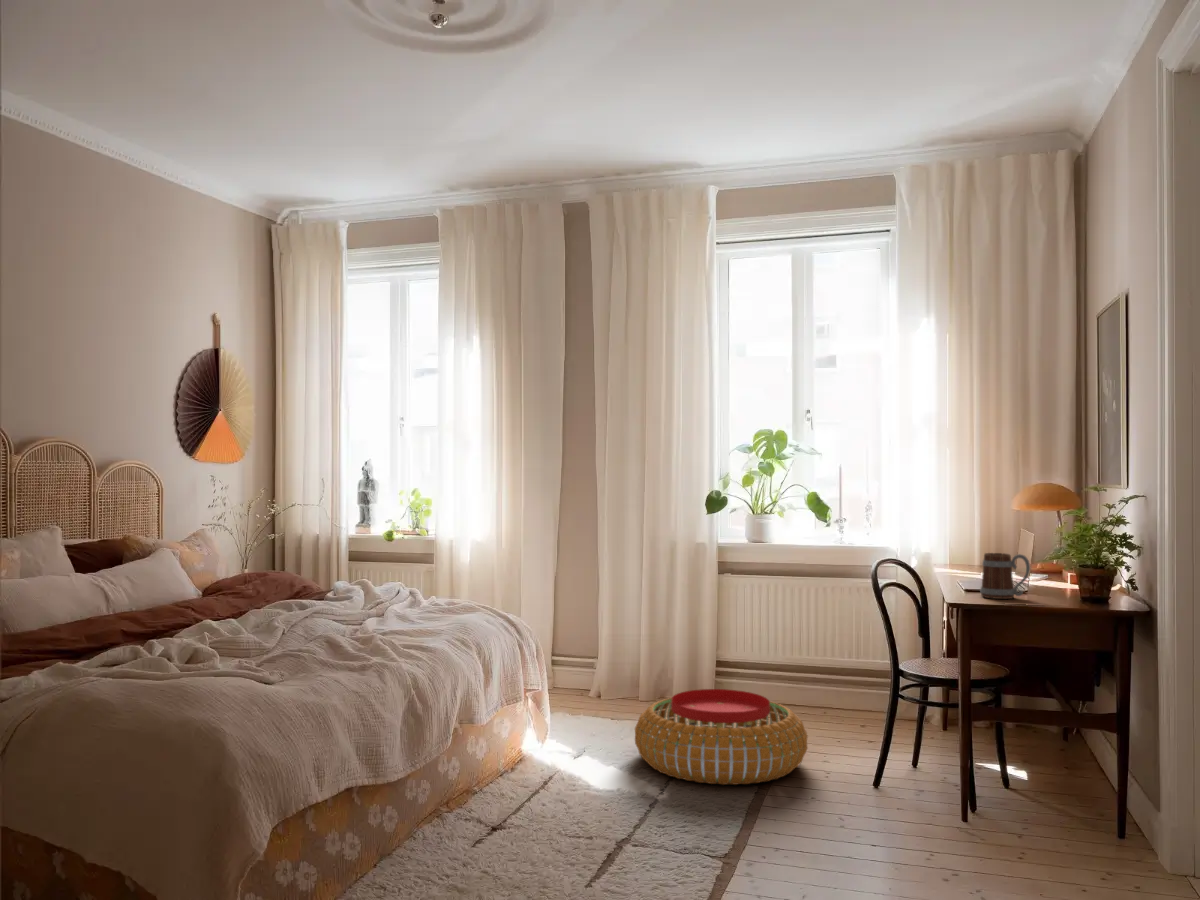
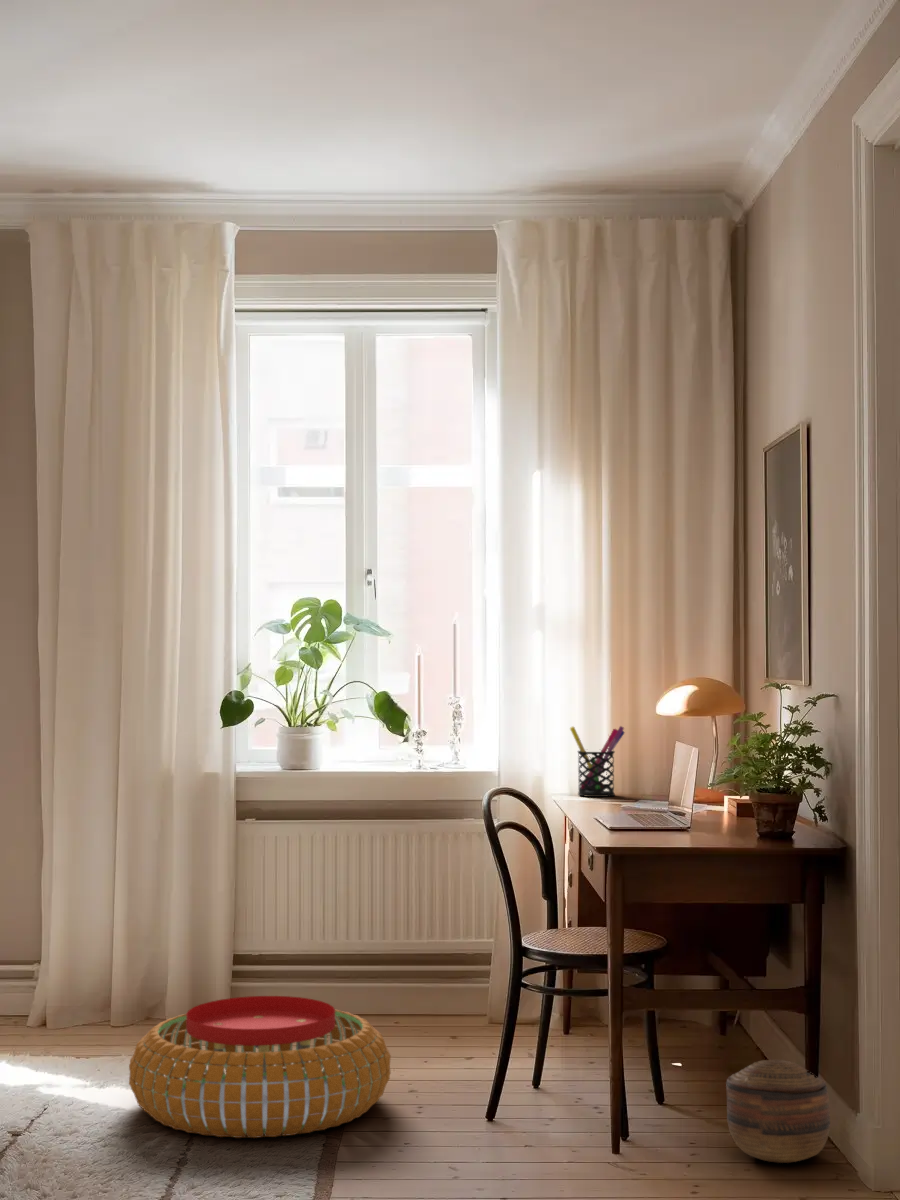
pen holder: none [945,513,986,567] -> present [570,726,624,797]
mug: present [980,553,1030,599] -> none [634,777,698,840]
basket: none [1052,765,1137,844] -> present [726,1060,830,1163]

